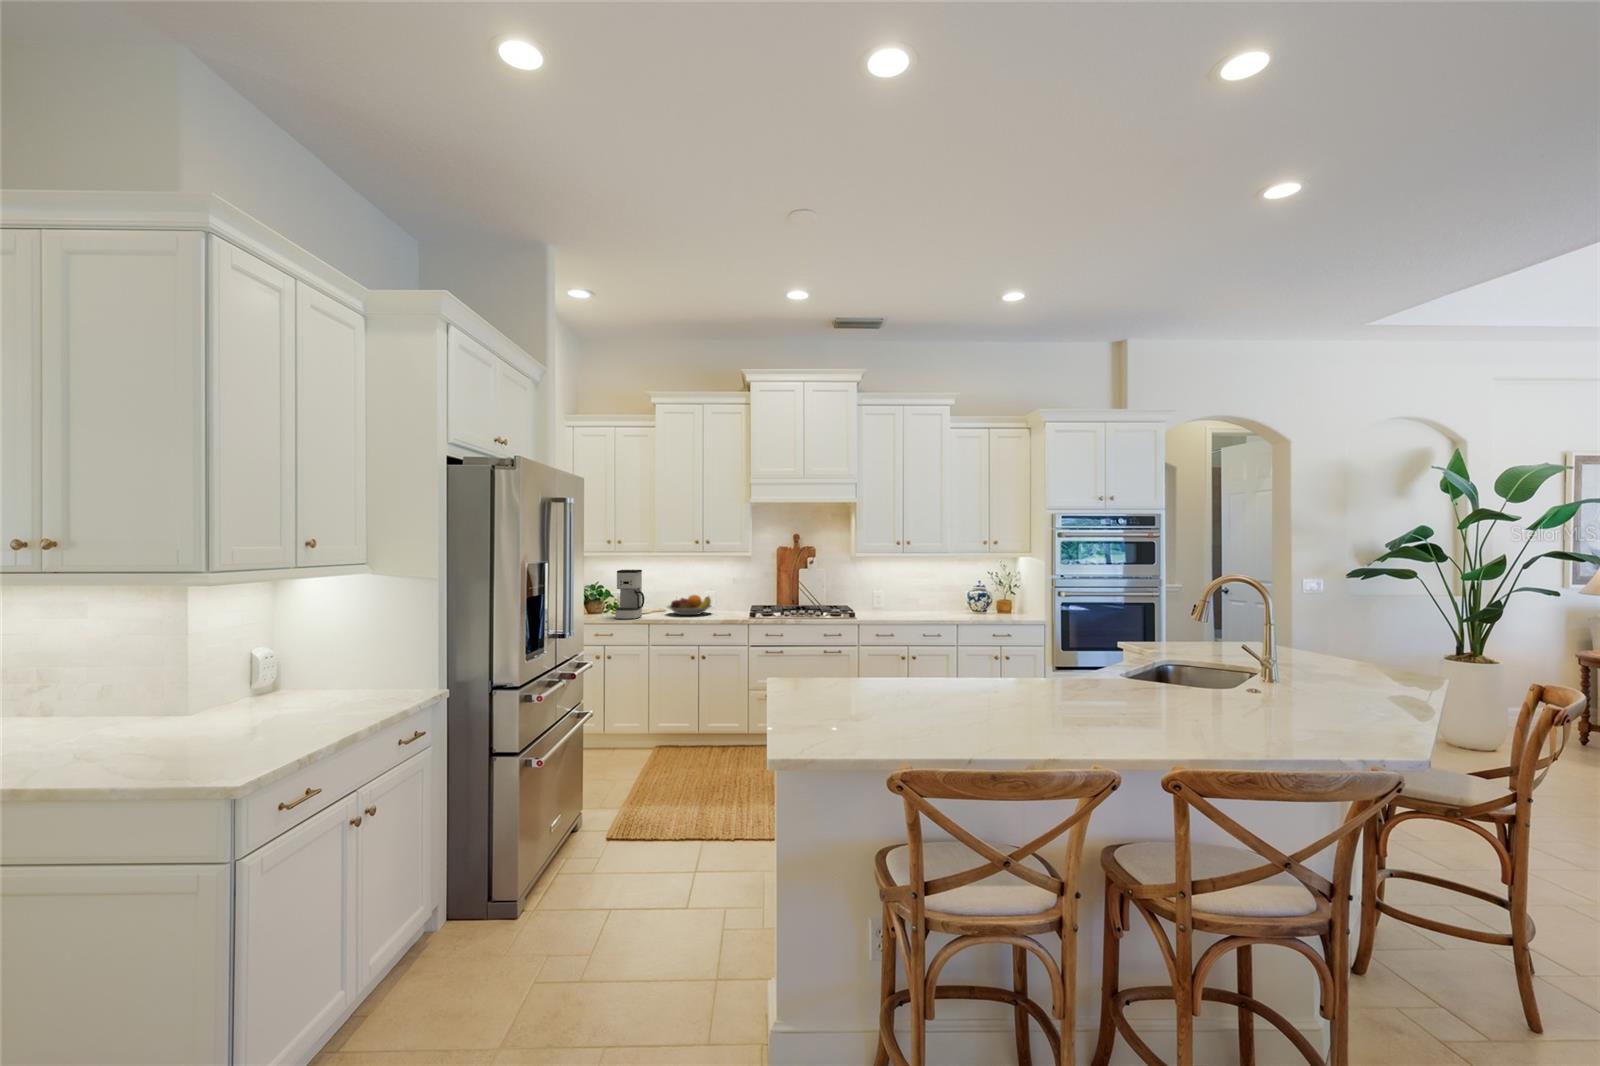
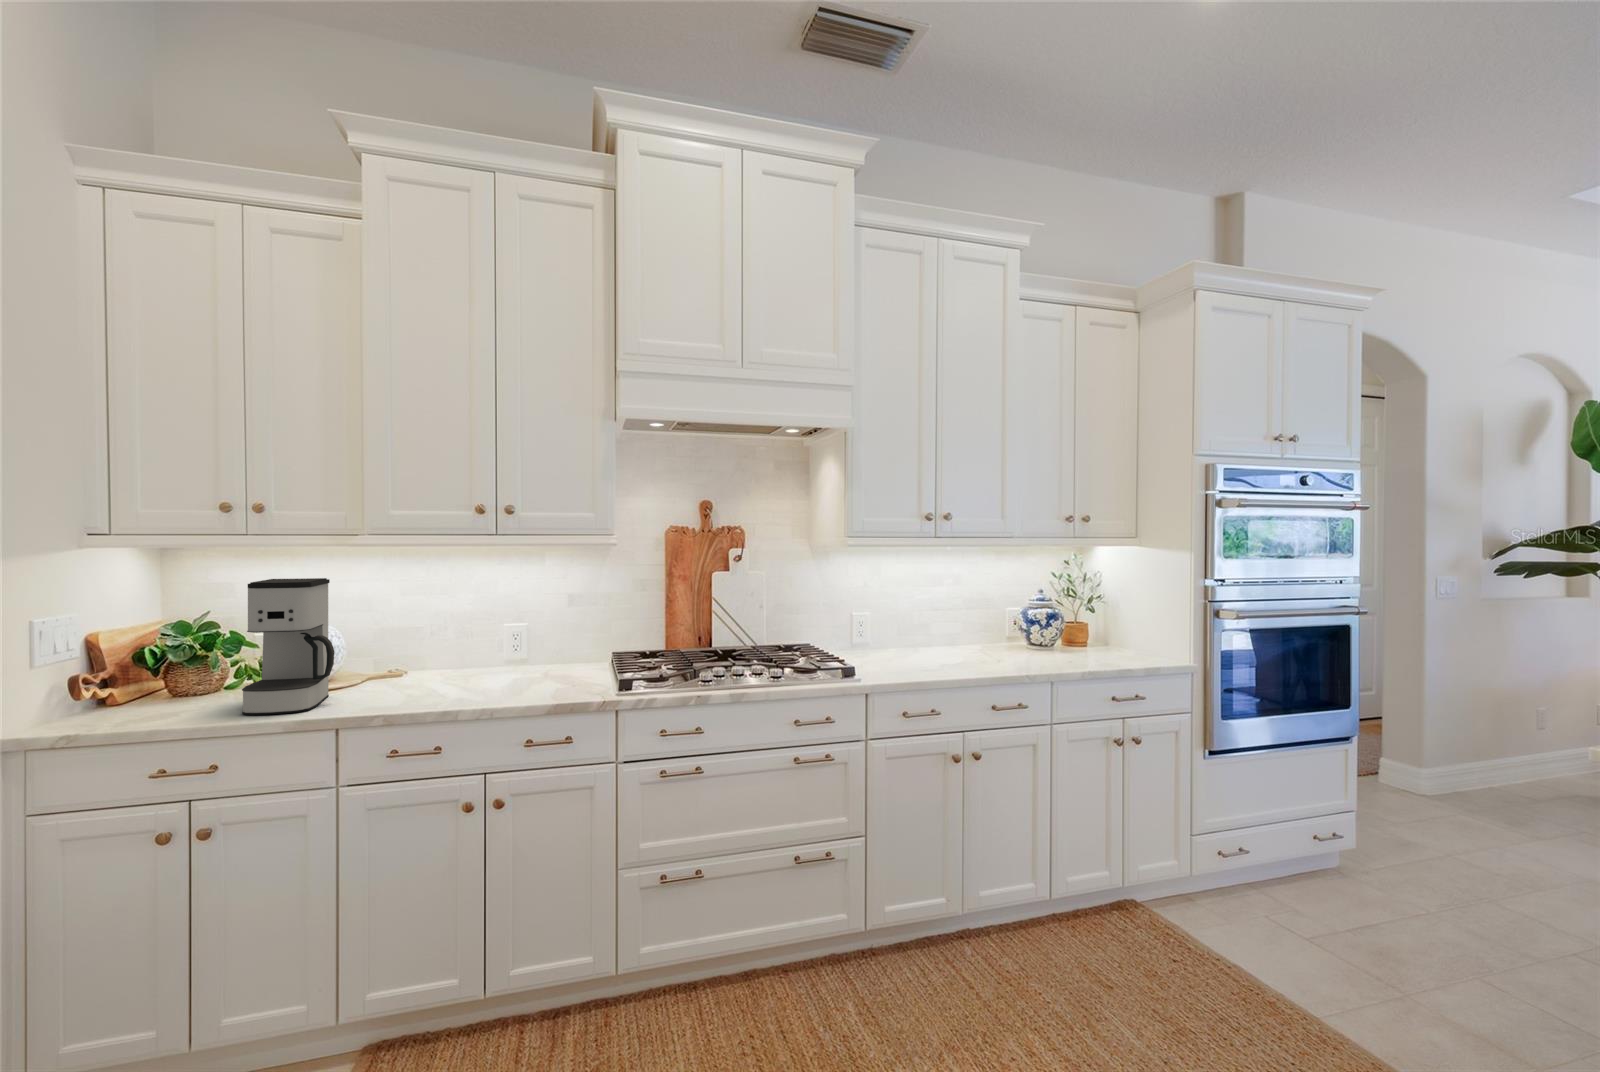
fruit bowl: present [667,595,711,615] -> none [399,636,518,688]

